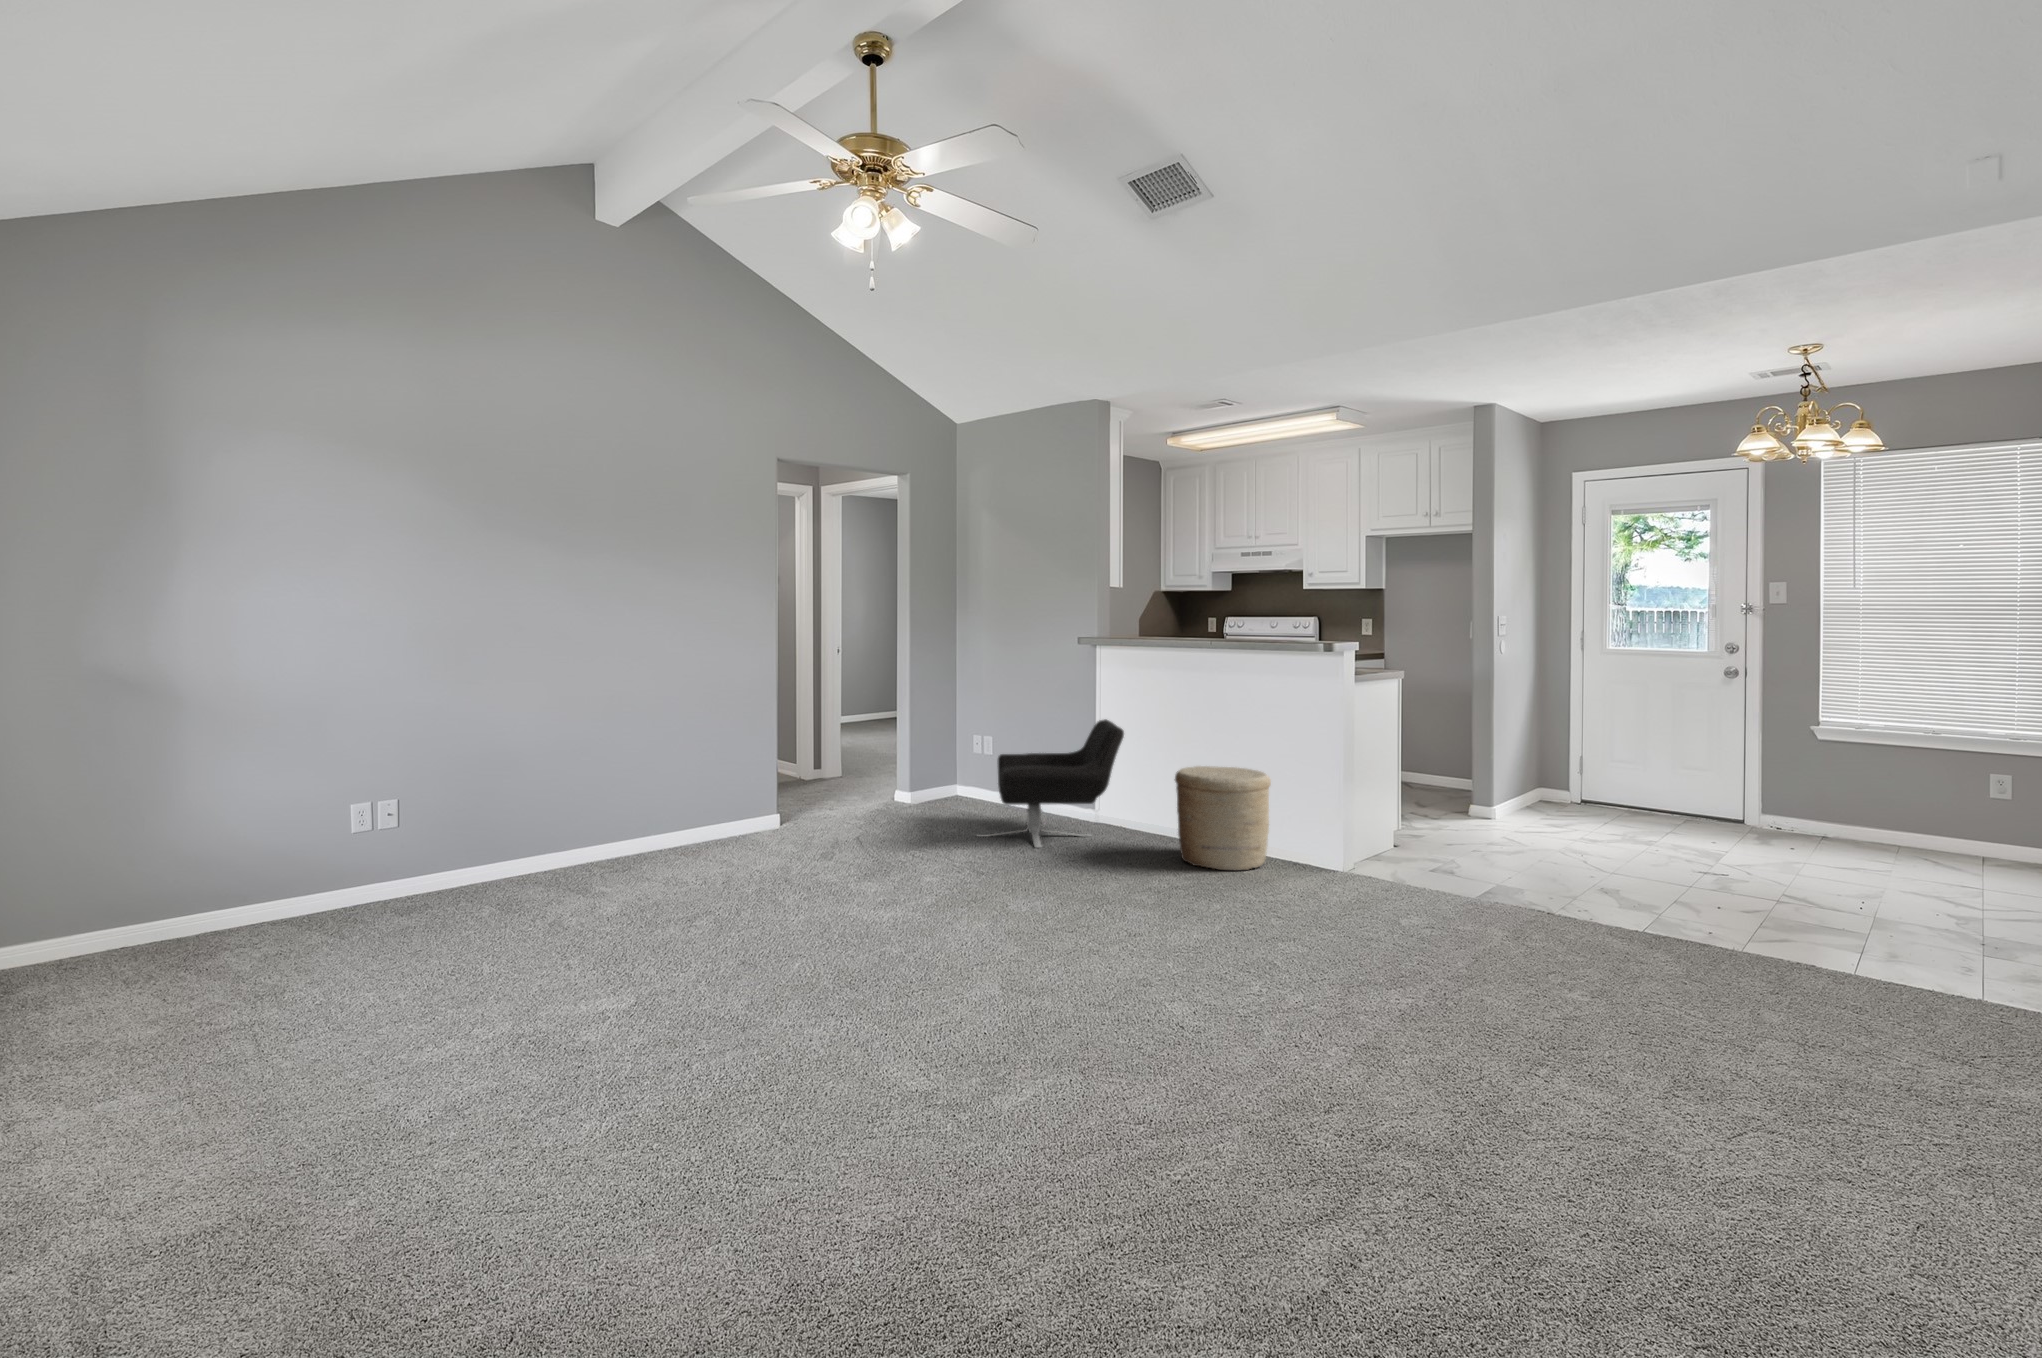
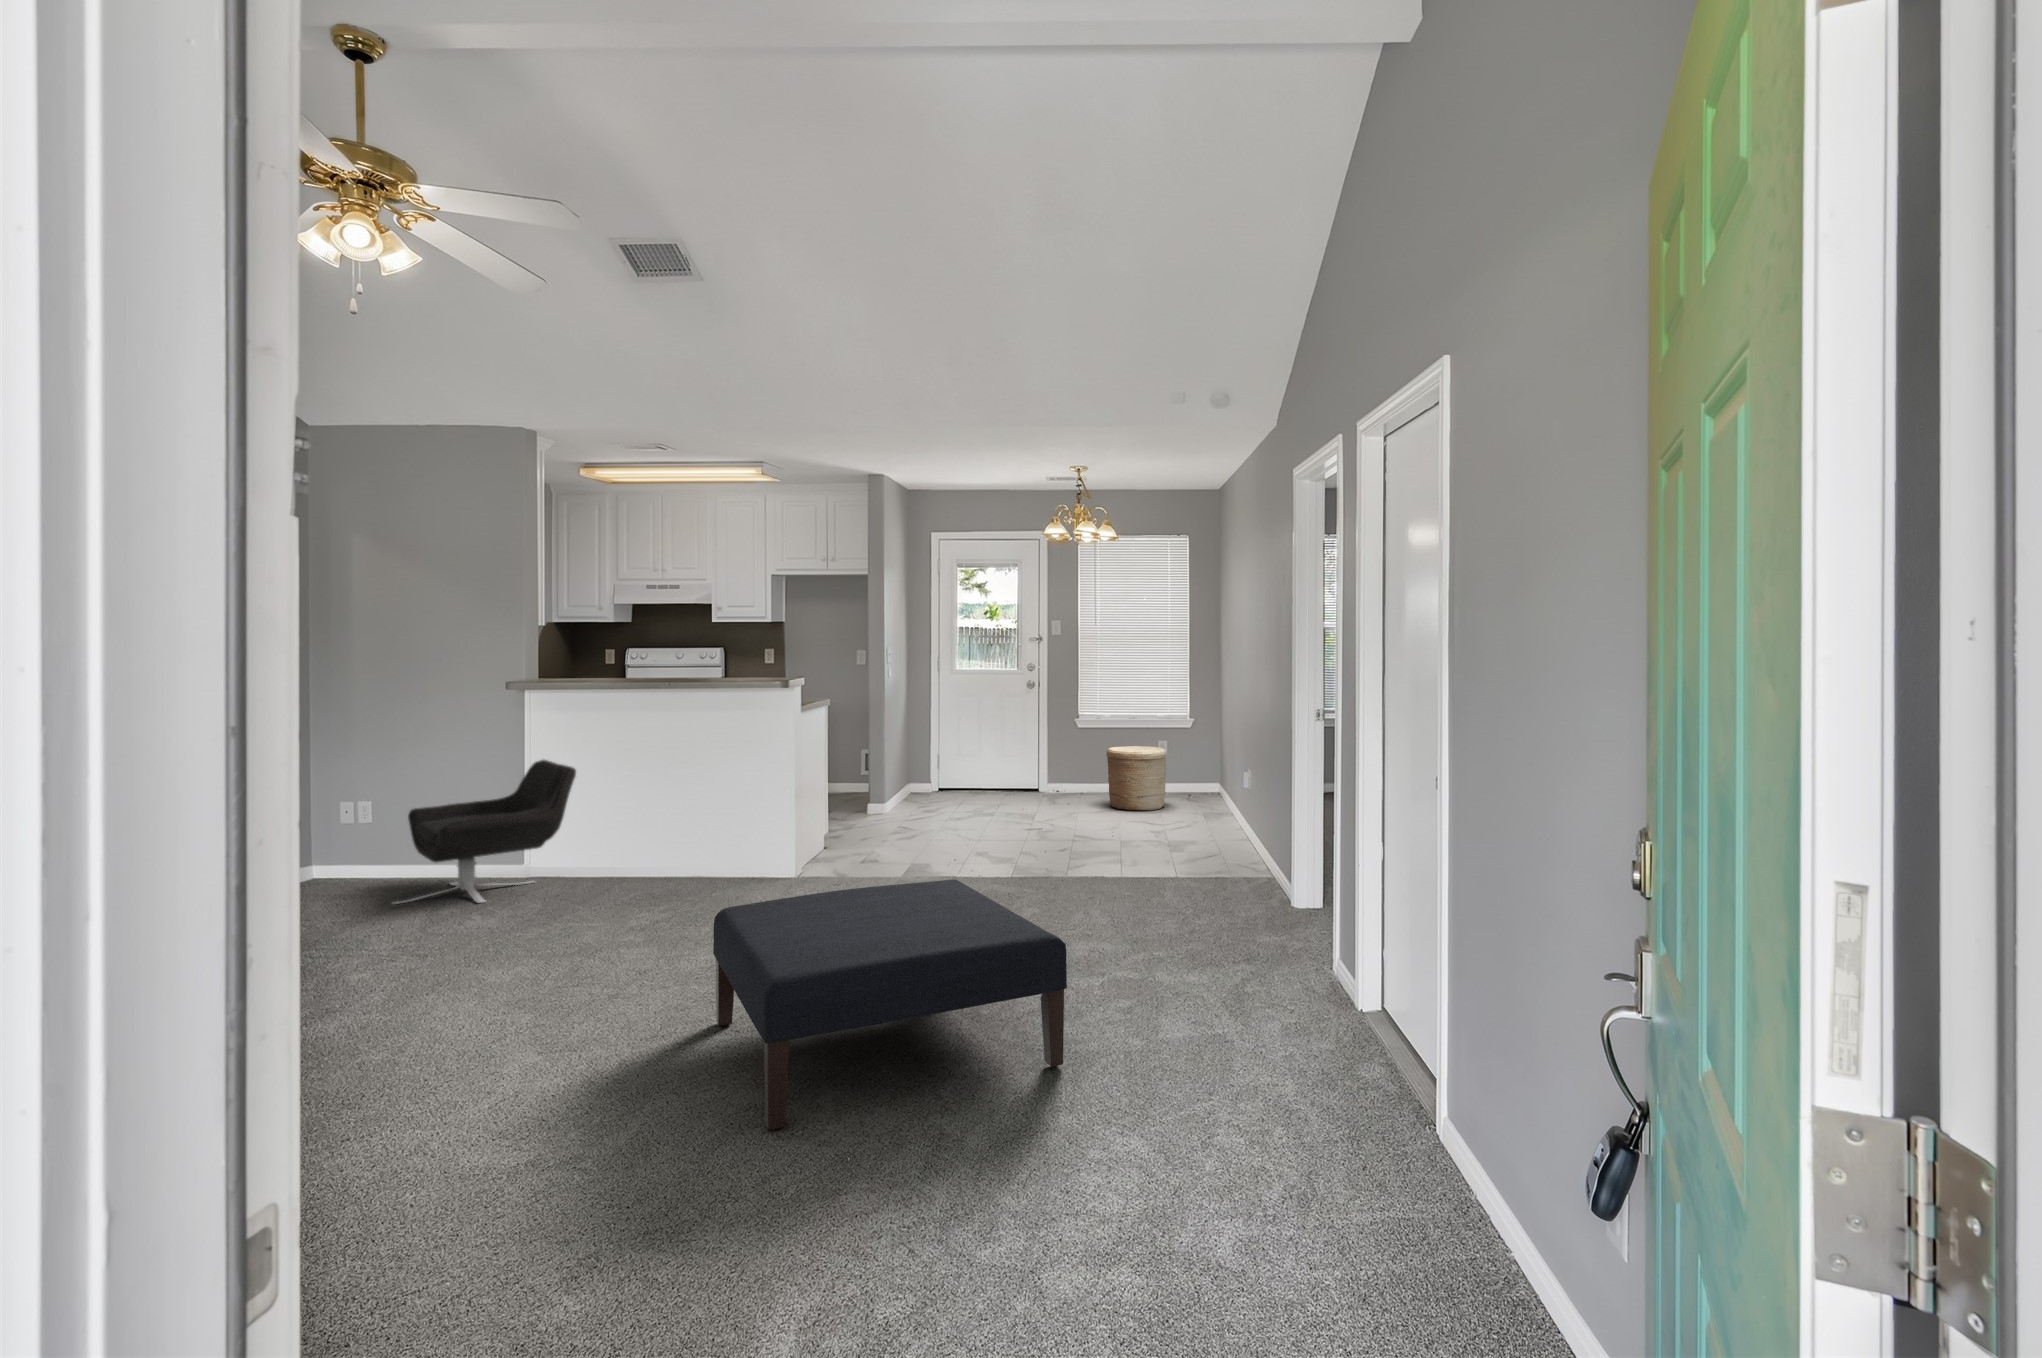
woven basket: present [1175,766,1271,870] -> present [1106,746,1166,811]
ottoman: none [1112,900,1589,1259] -> present [713,879,1067,1130]

